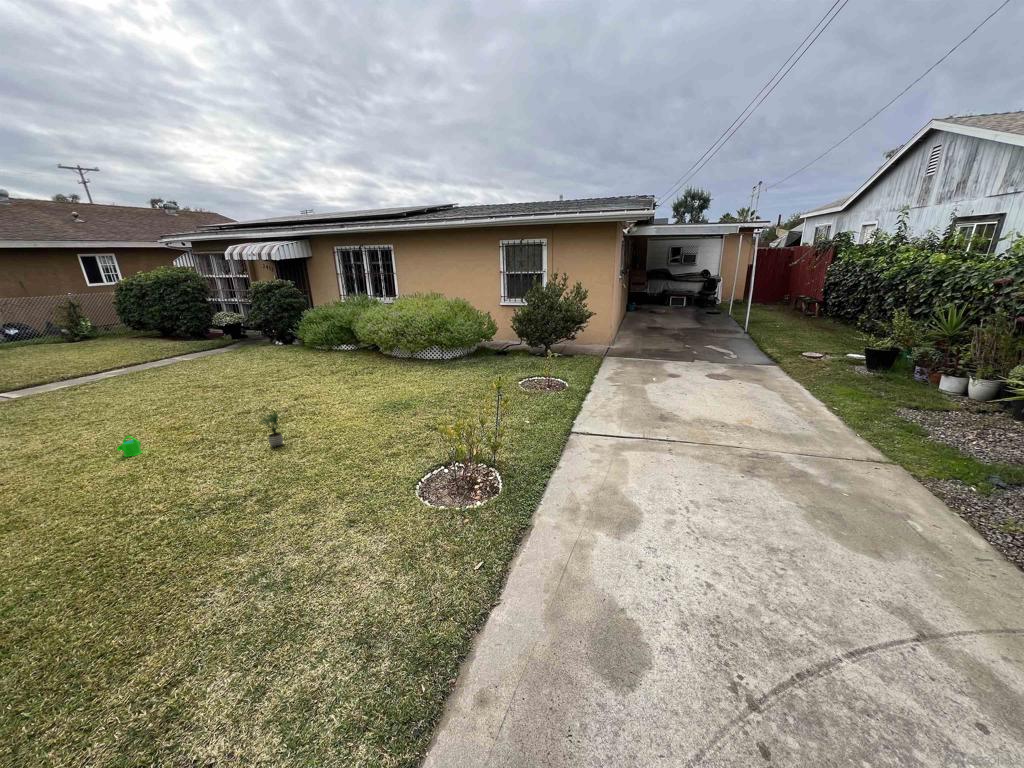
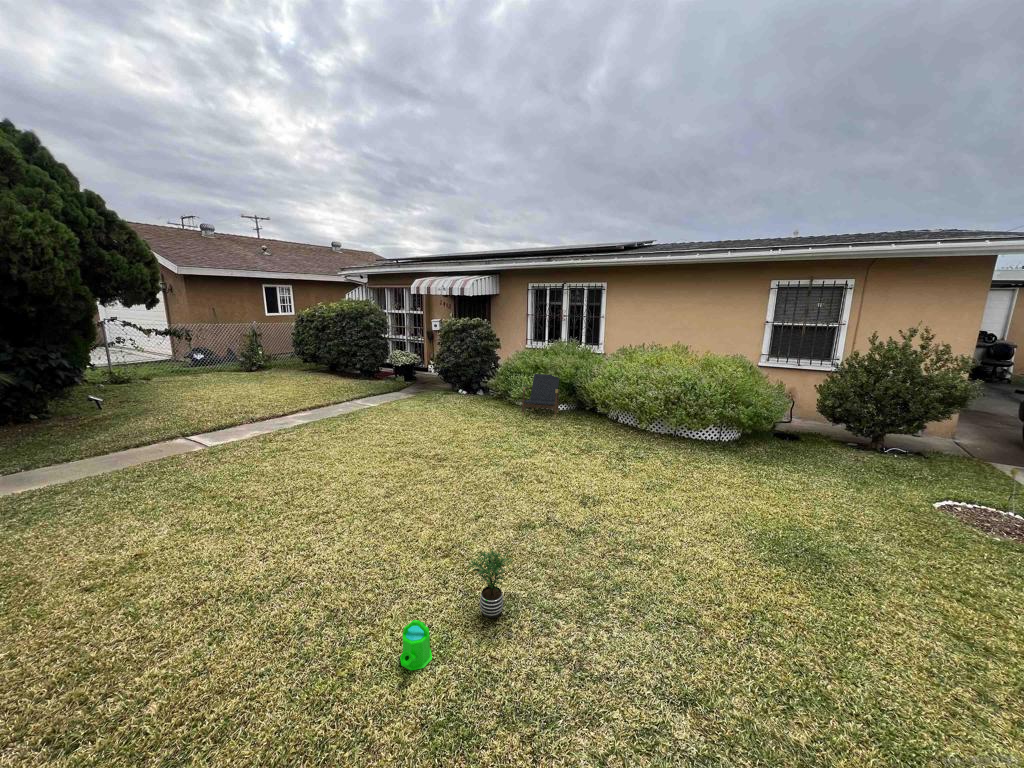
lounge chair: none [310,323,346,357] -> present [522,374,560,419]
potted plant: present [261,413,283,447] -> present [467,548,512,618]

